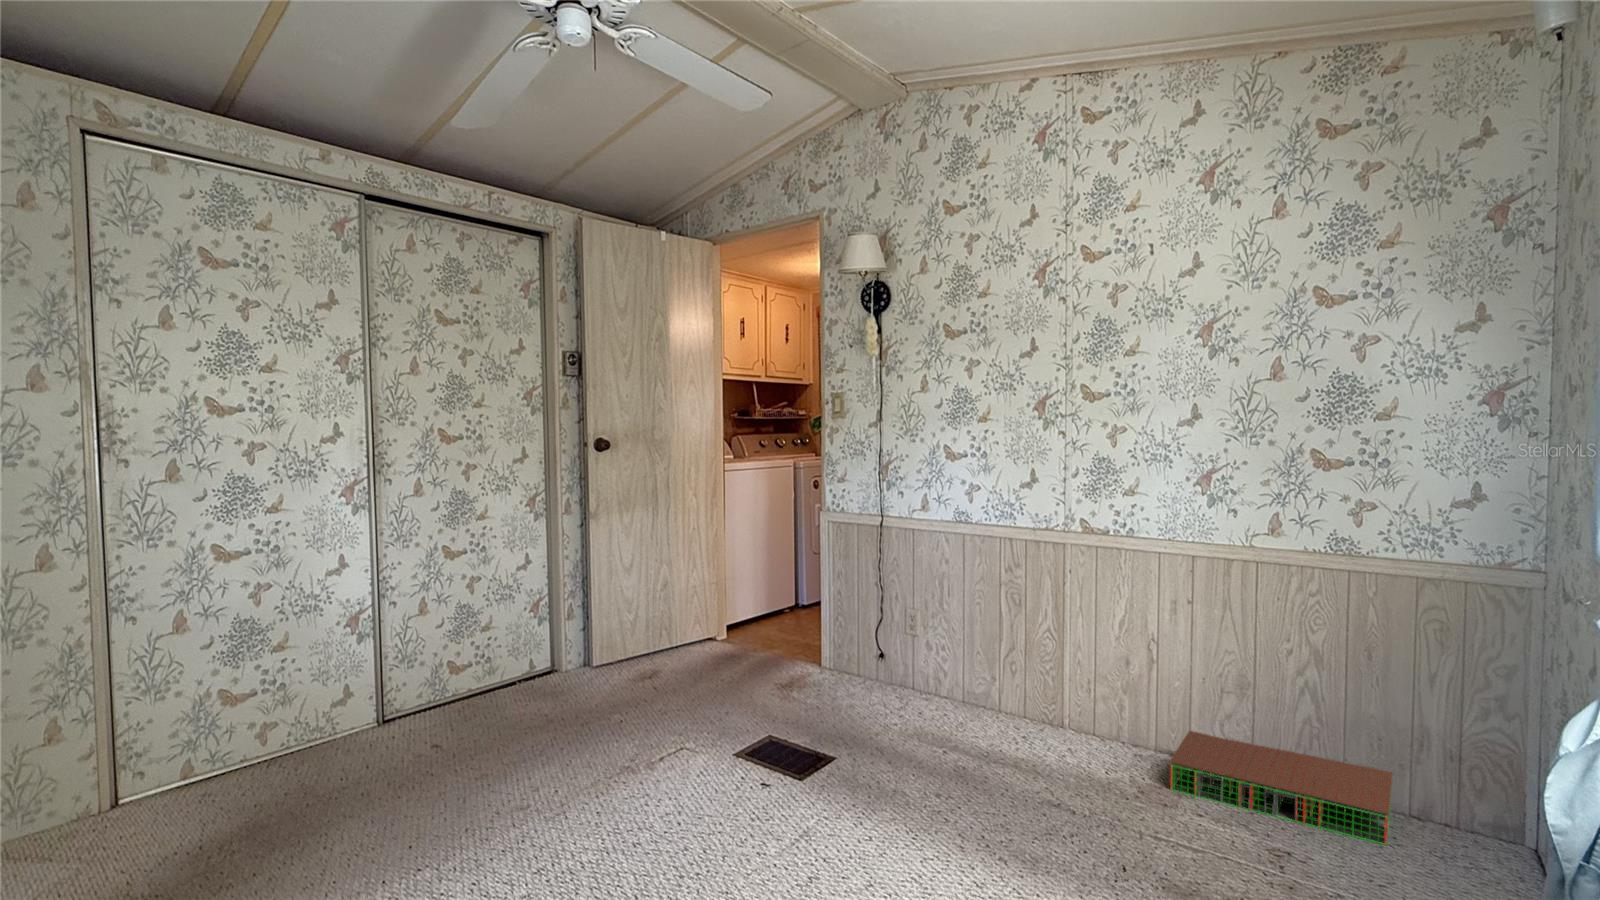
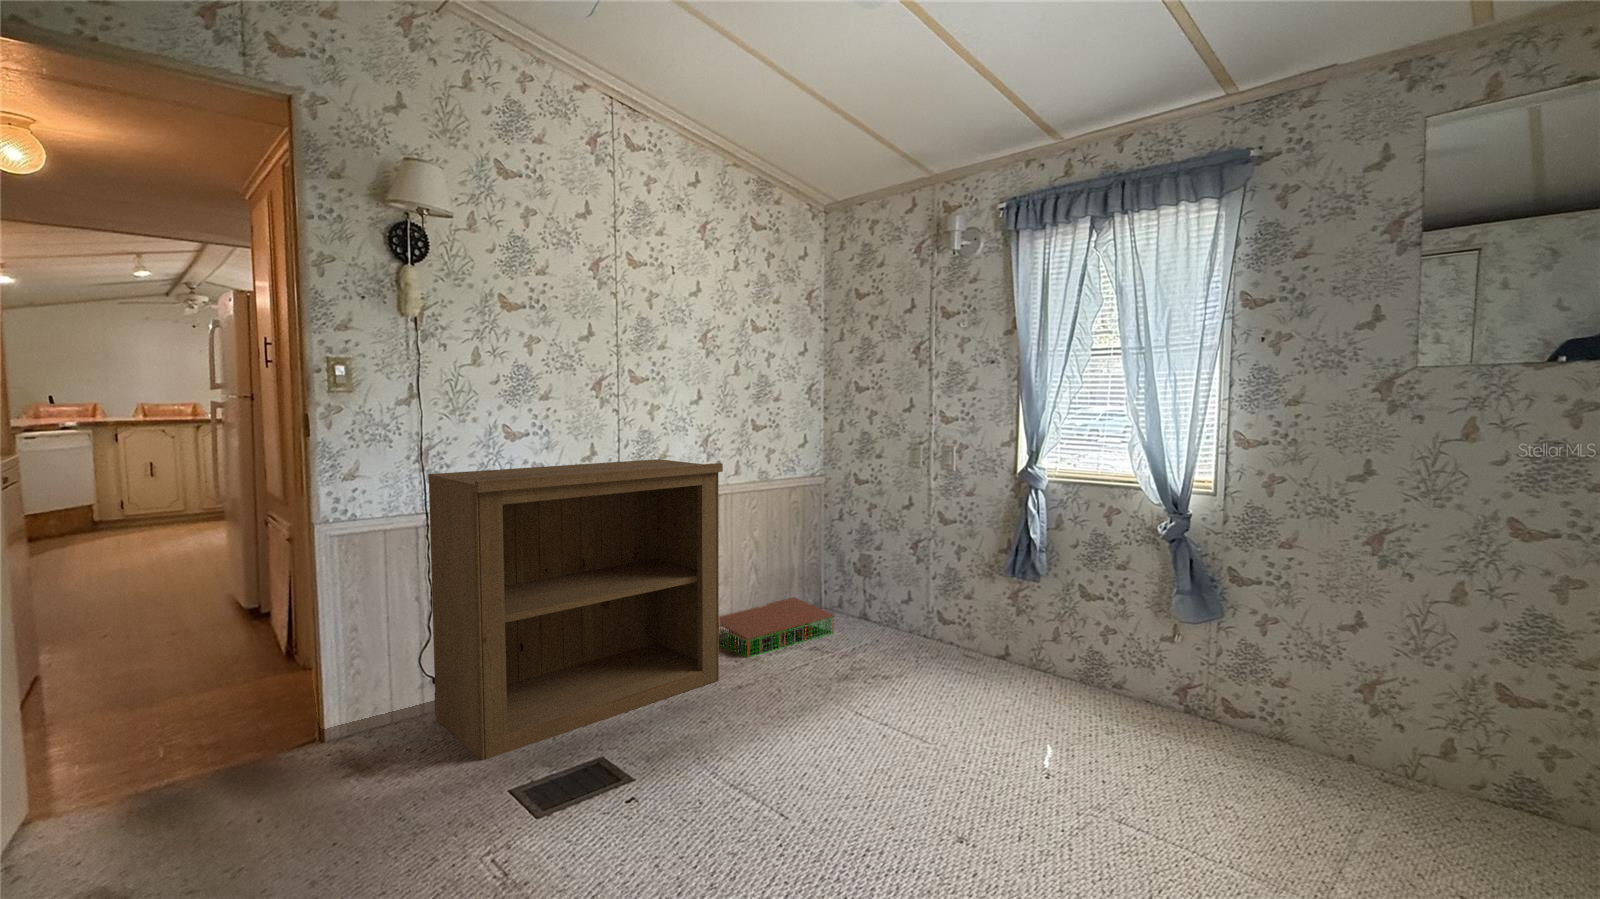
bookshelf: none [818,483,1111,780] -> present [428,459,723,760]

